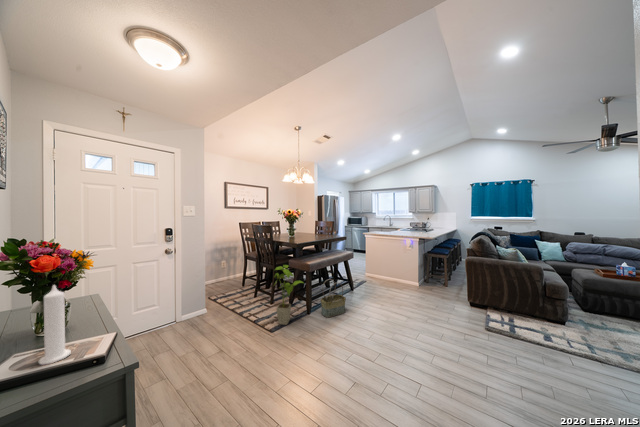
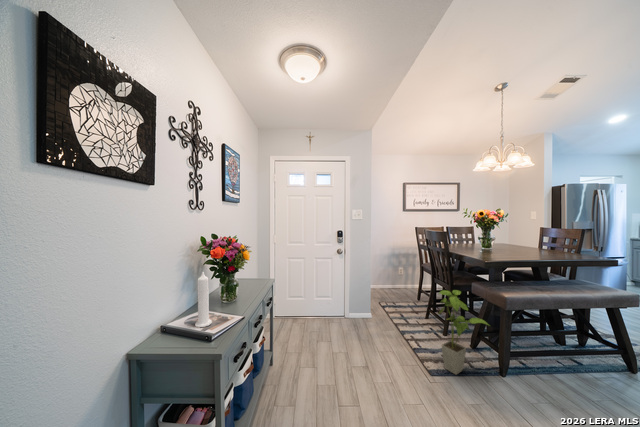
basket: present [321,279,346,317] -> none [525,333,590,409]

